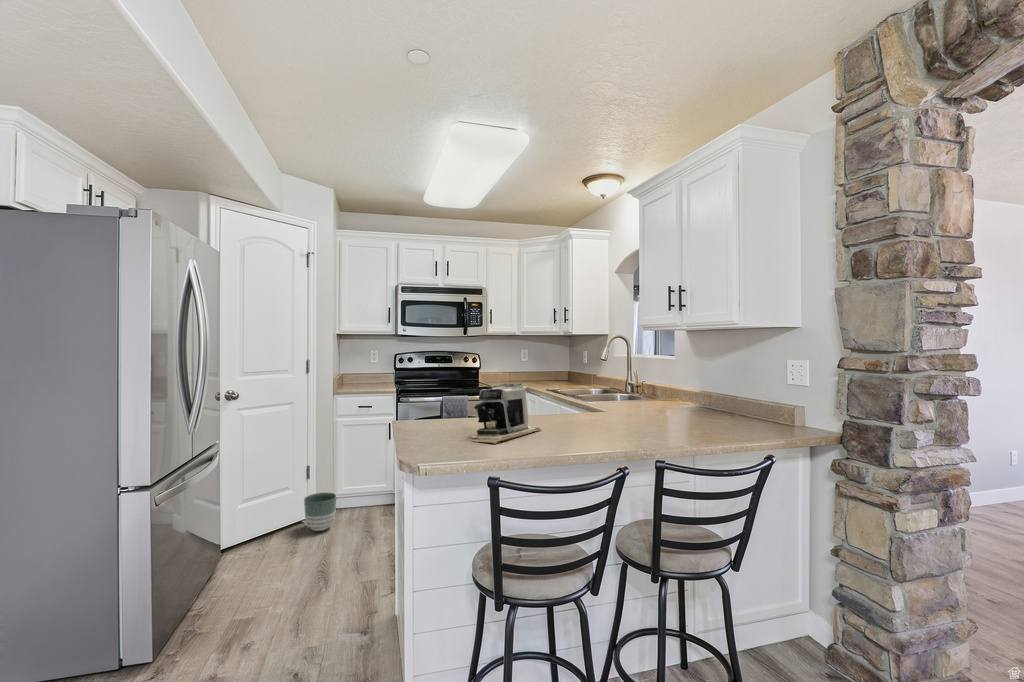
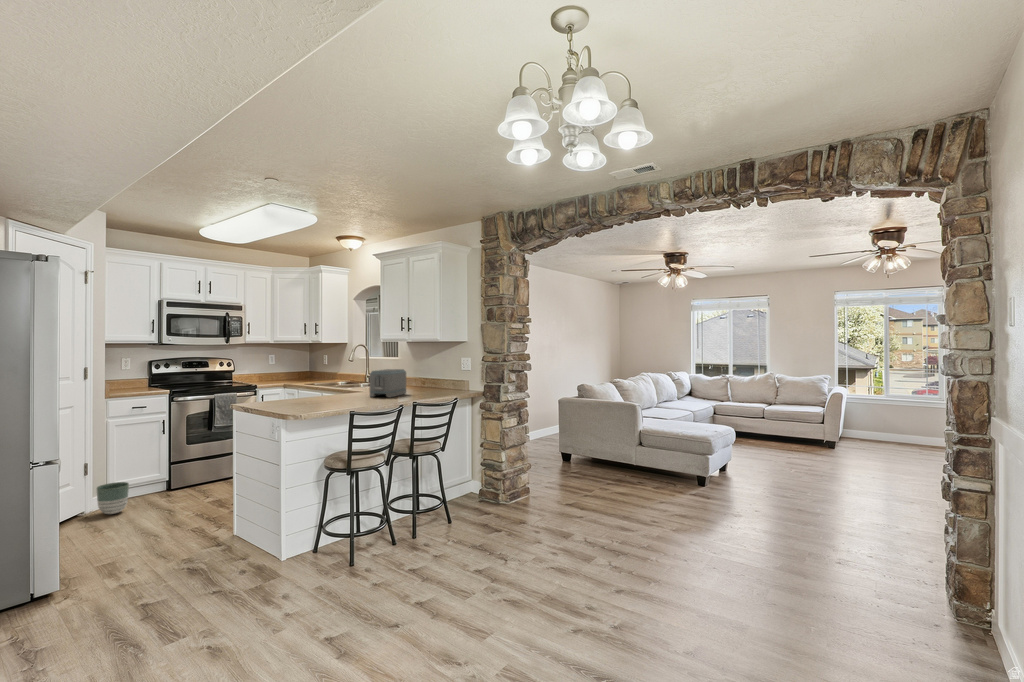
toaster: none [593,376,667,433] -> present [370,369,406,398]
coffee maker: present [472,384,541,444] -> none [310,374,344,405]

